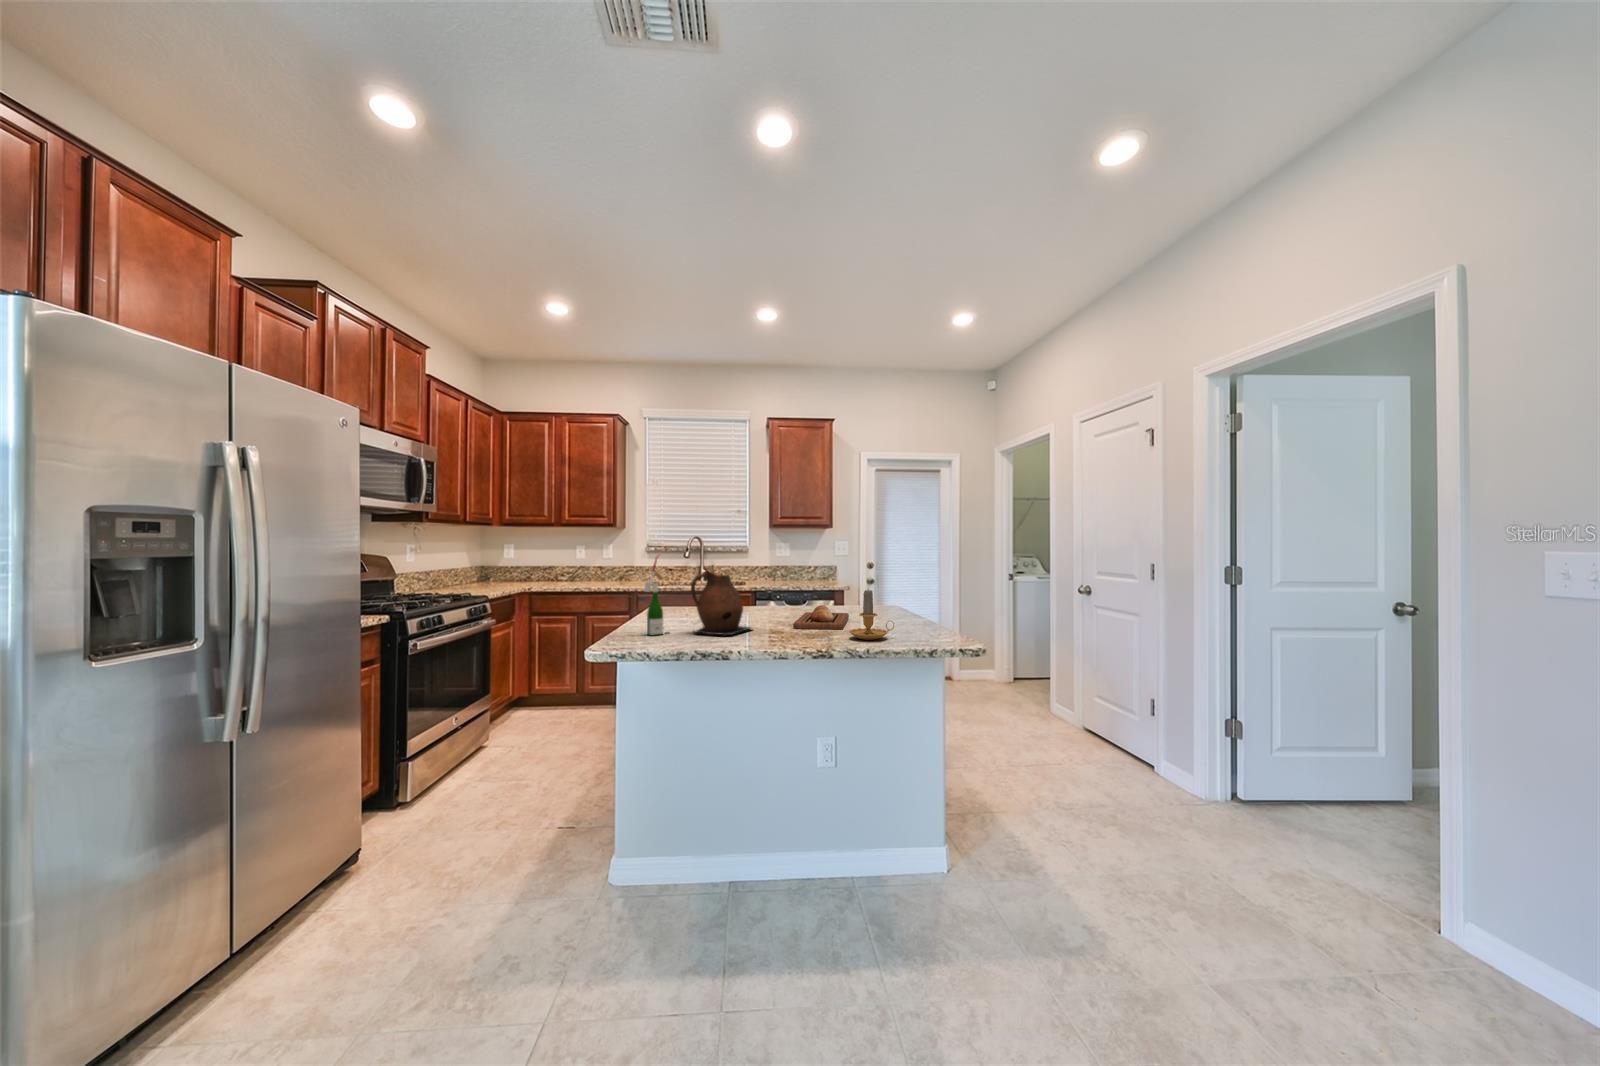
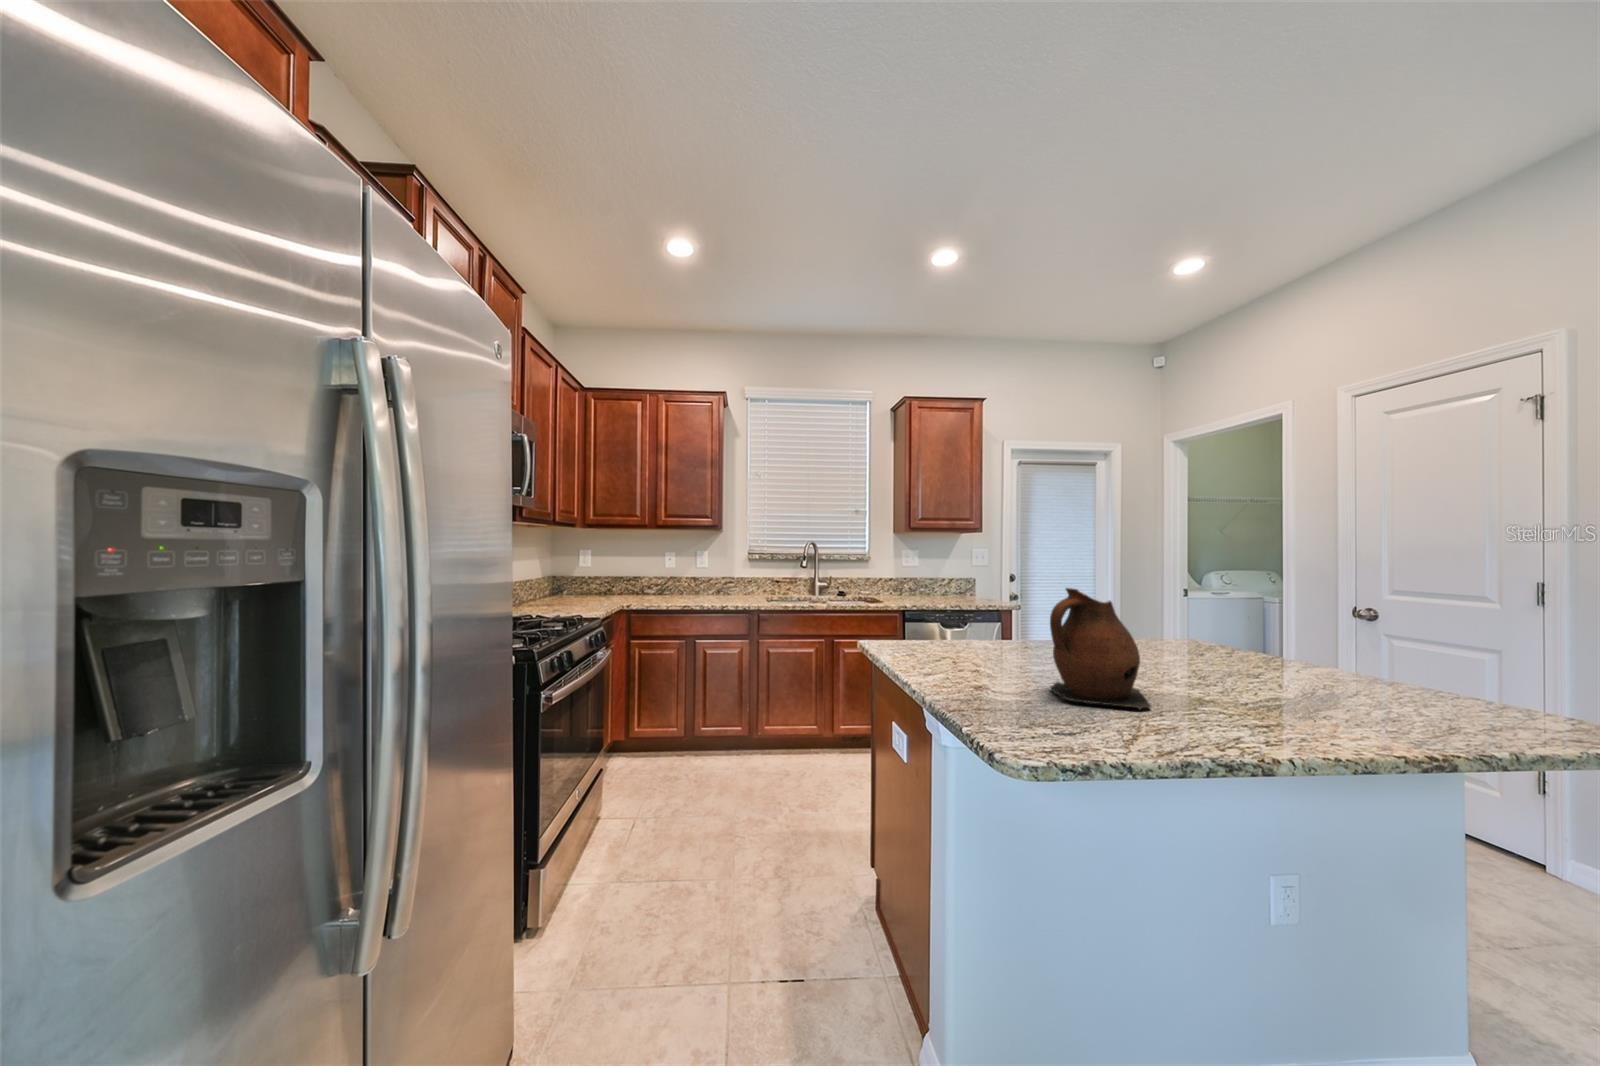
wine bottle: present [645,556,663,636] -> none [981,567,1018,707]
candle: present [849,590,894,640] -> none [1363,628,1467,723]
bread loaf: present [793,605,849,630] -> none [1129,644,1282,691]

